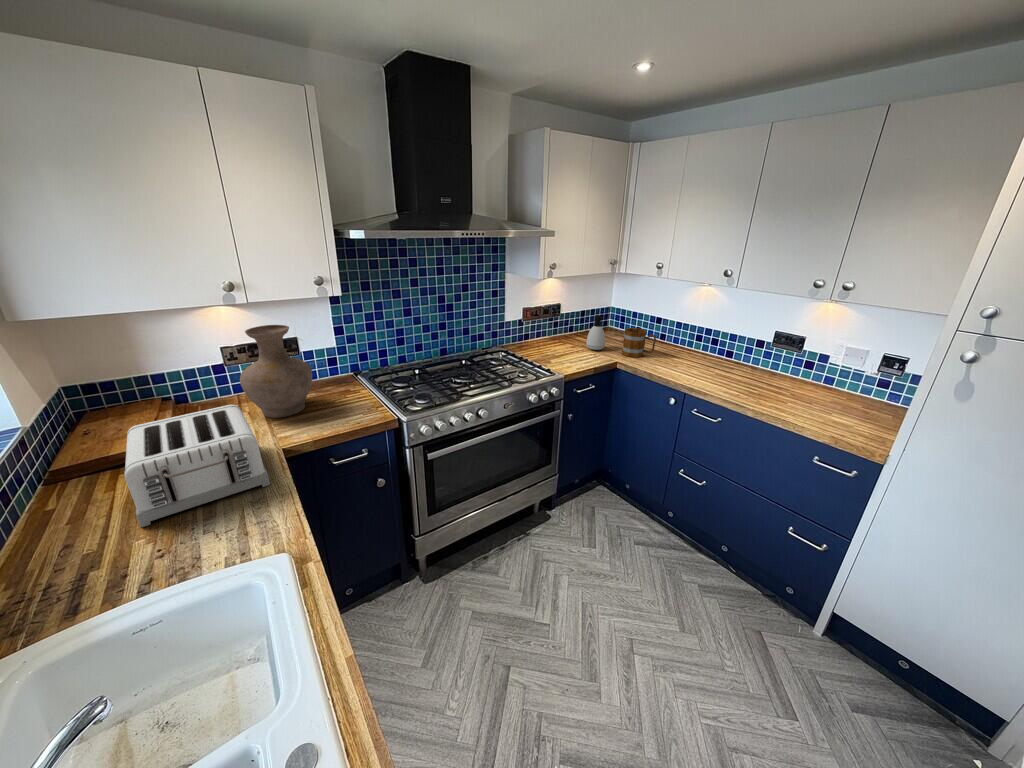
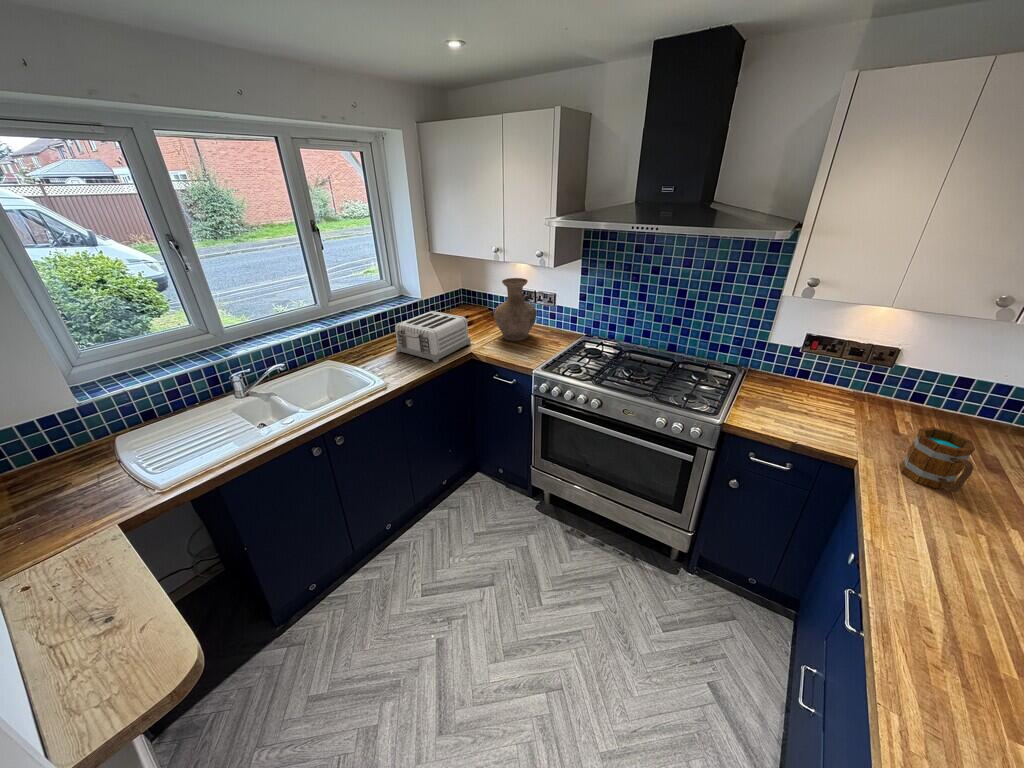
soap dispenser: present [586,315,607,350] -> none [861,384,909,440]

